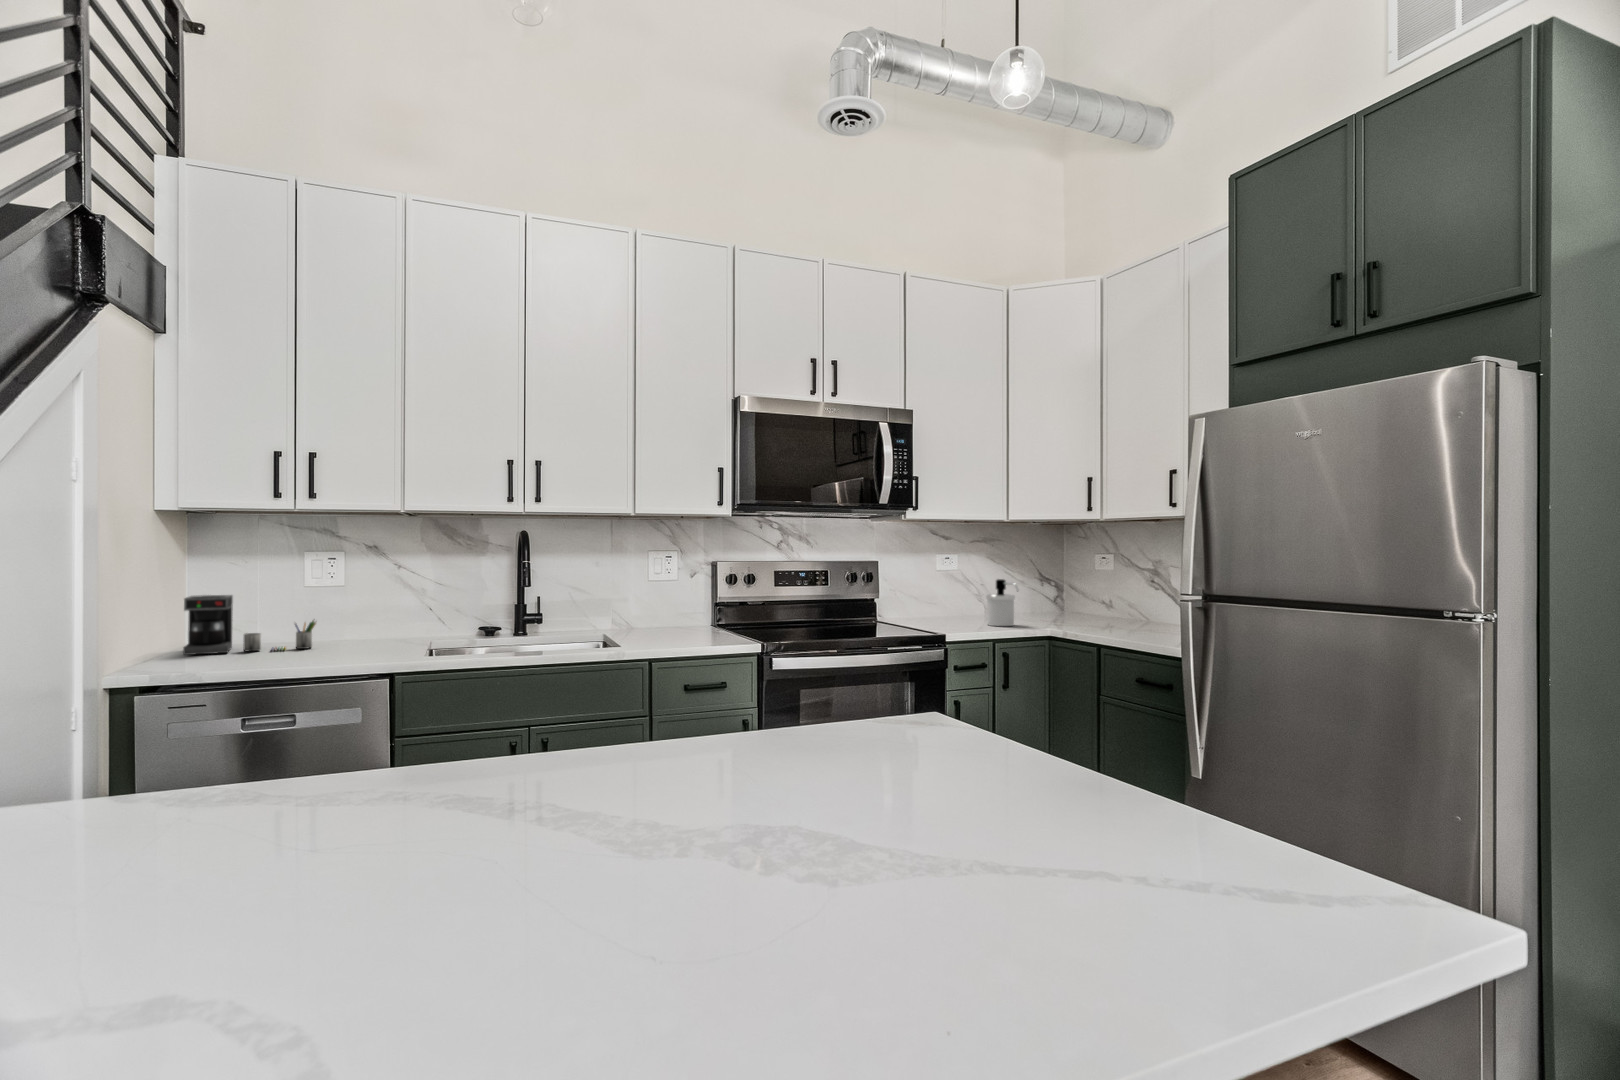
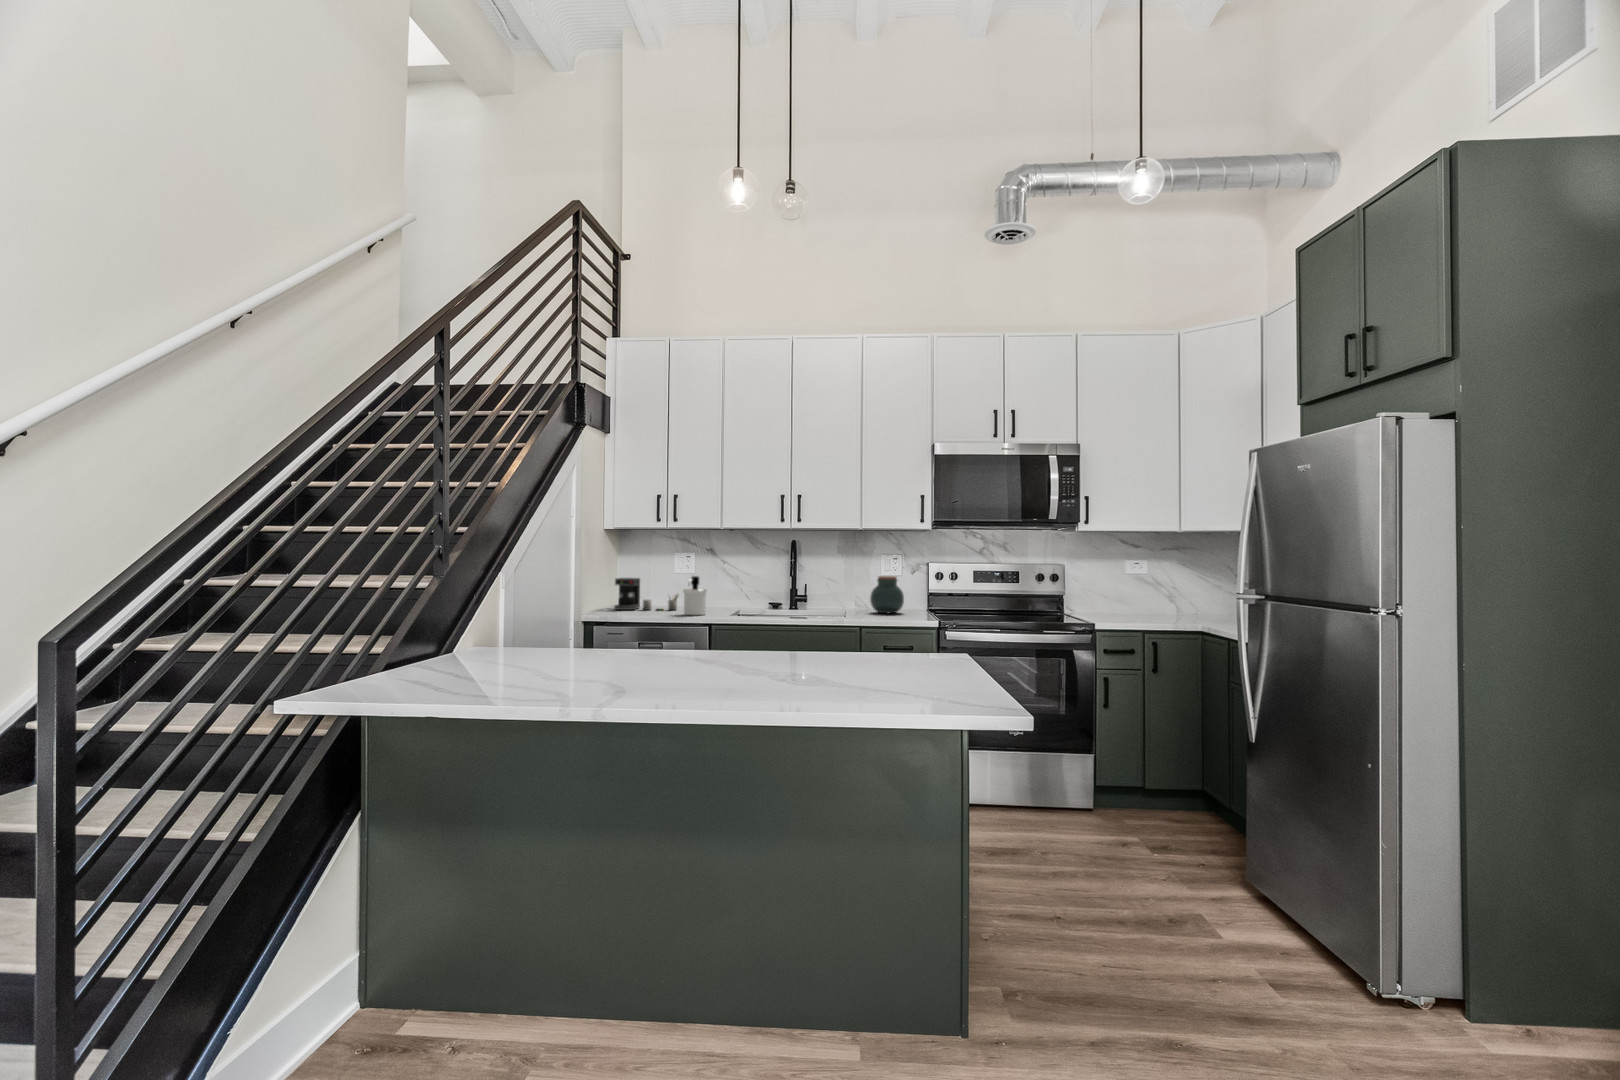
soap dispenser: present [986,579,1019,626] -> present [683,576,707,615]
jar: none [639,581,688,635] -> present [870,576,904,613]

